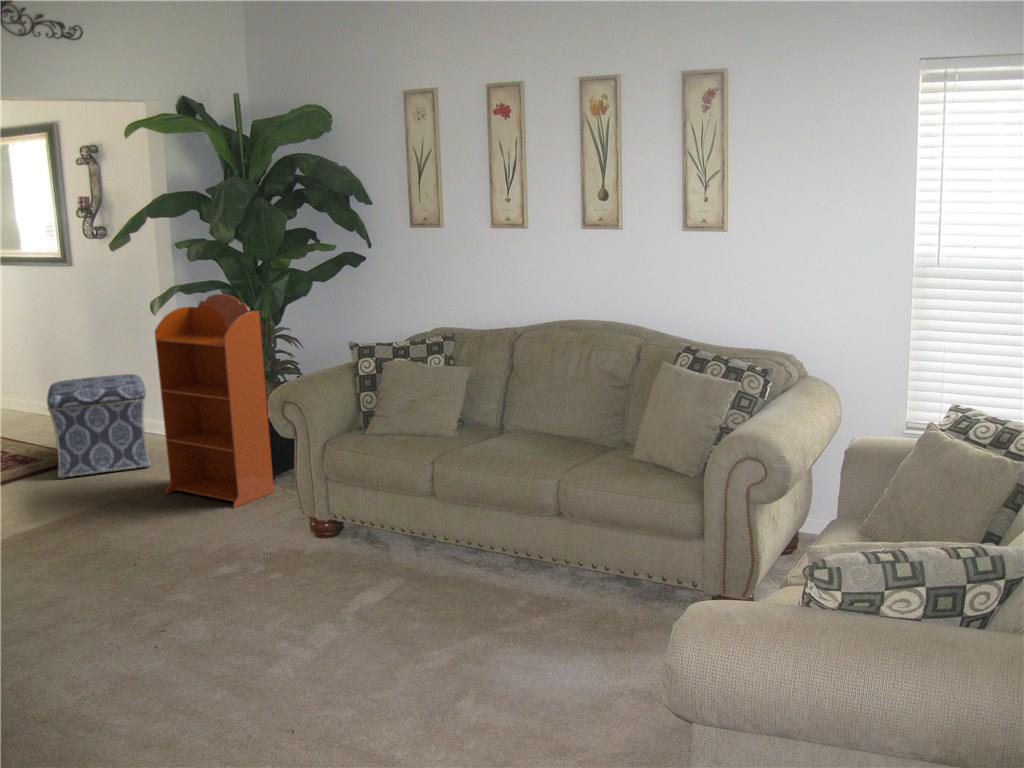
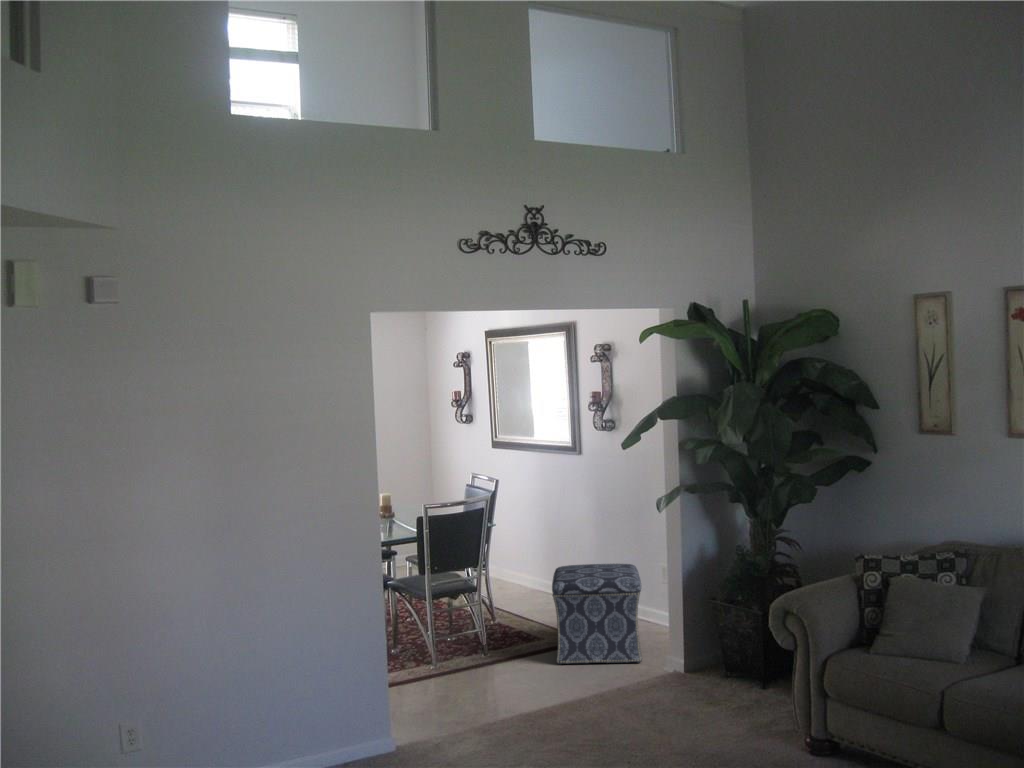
bookcase: present [155,294,274,508] -> none [654,496,770,730]

